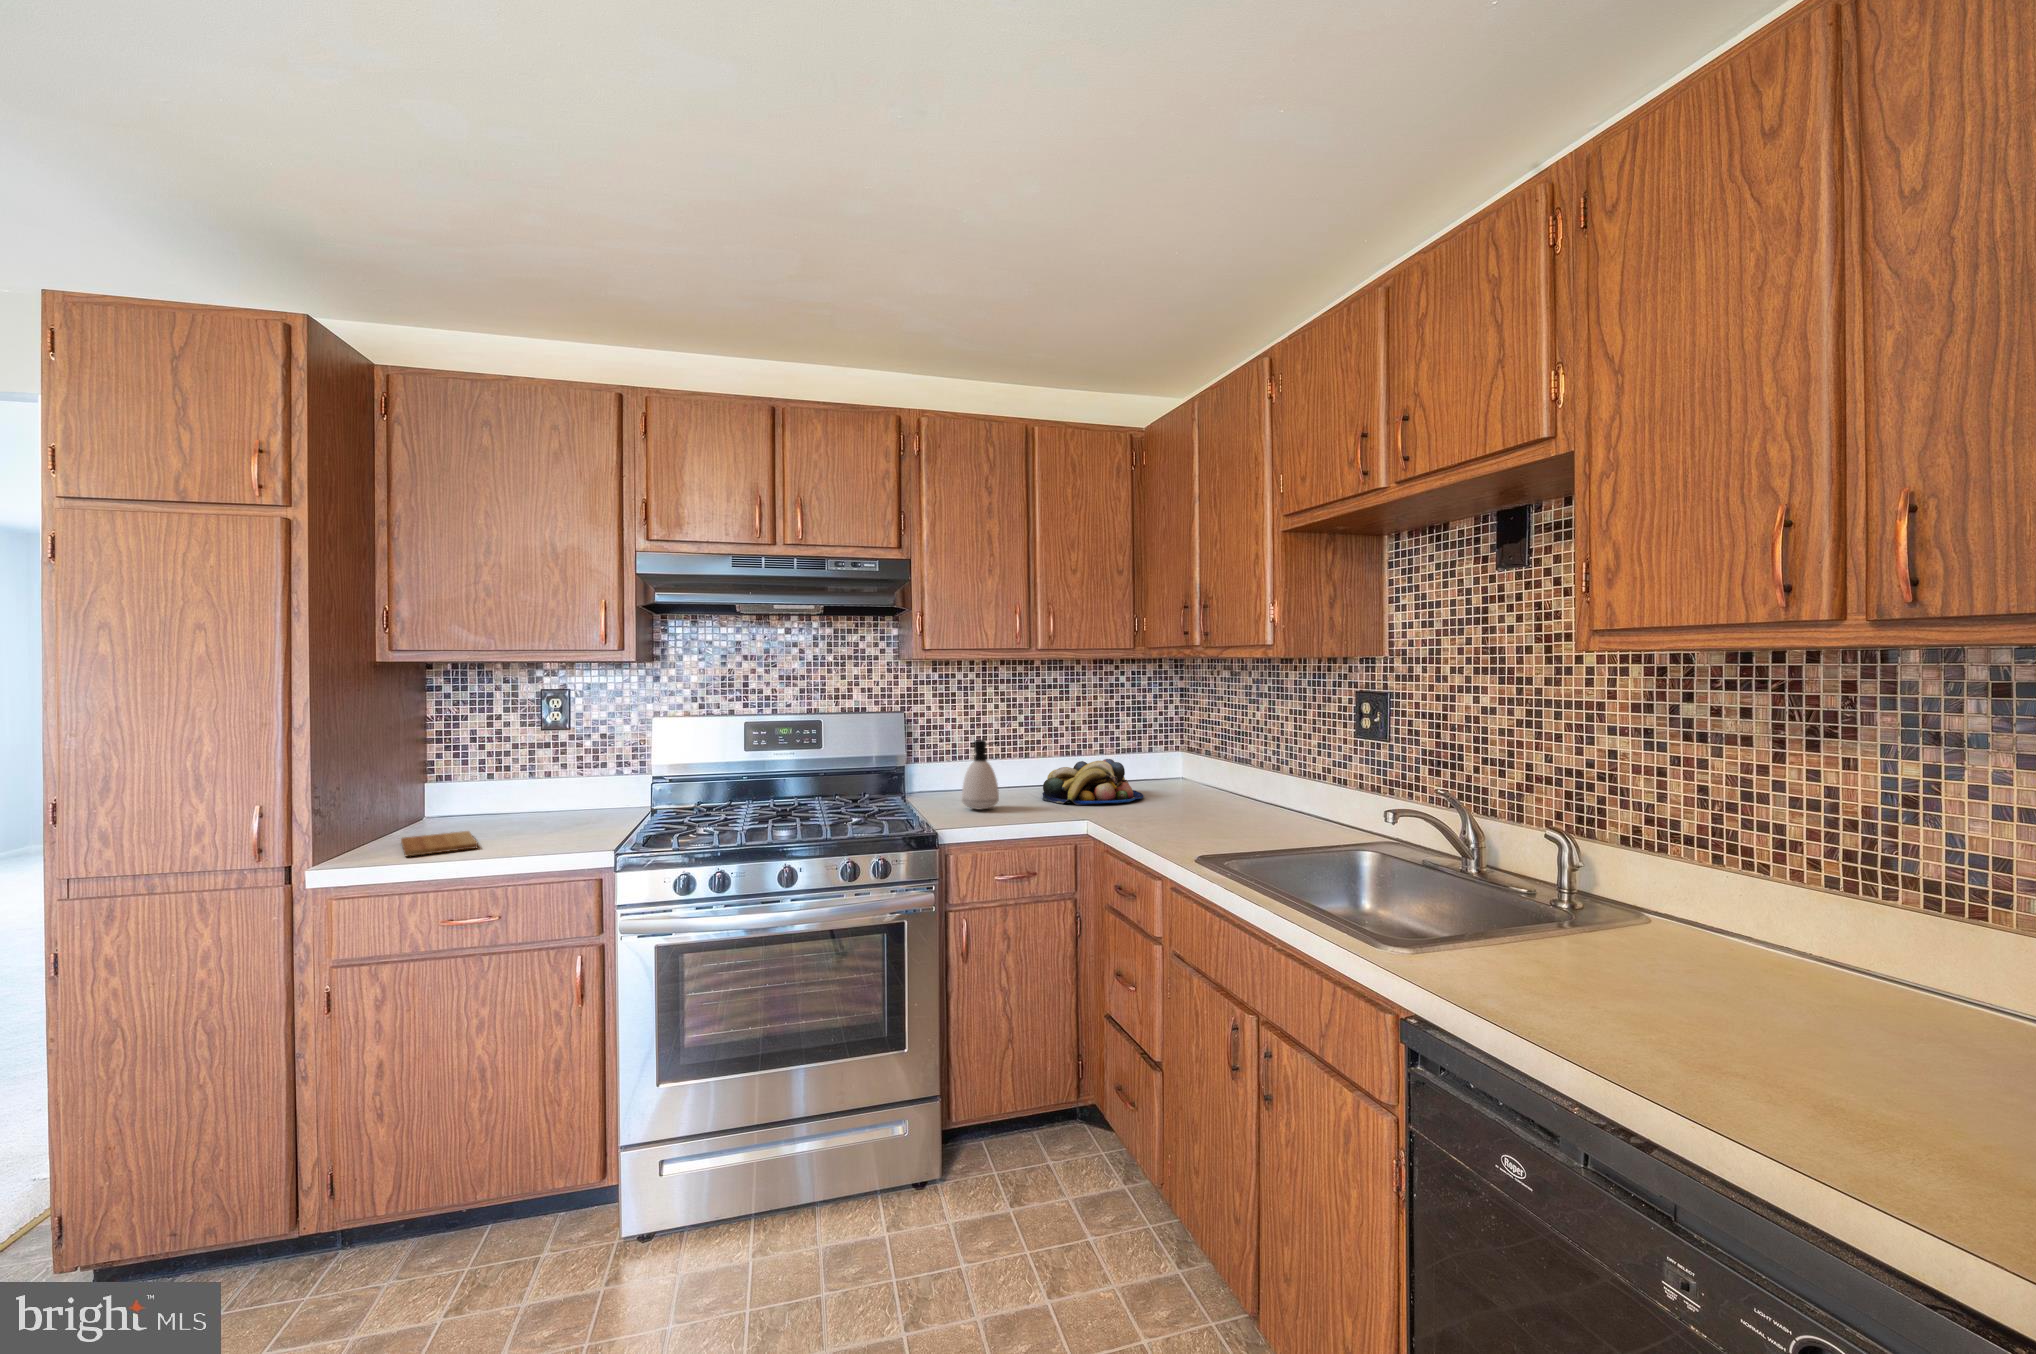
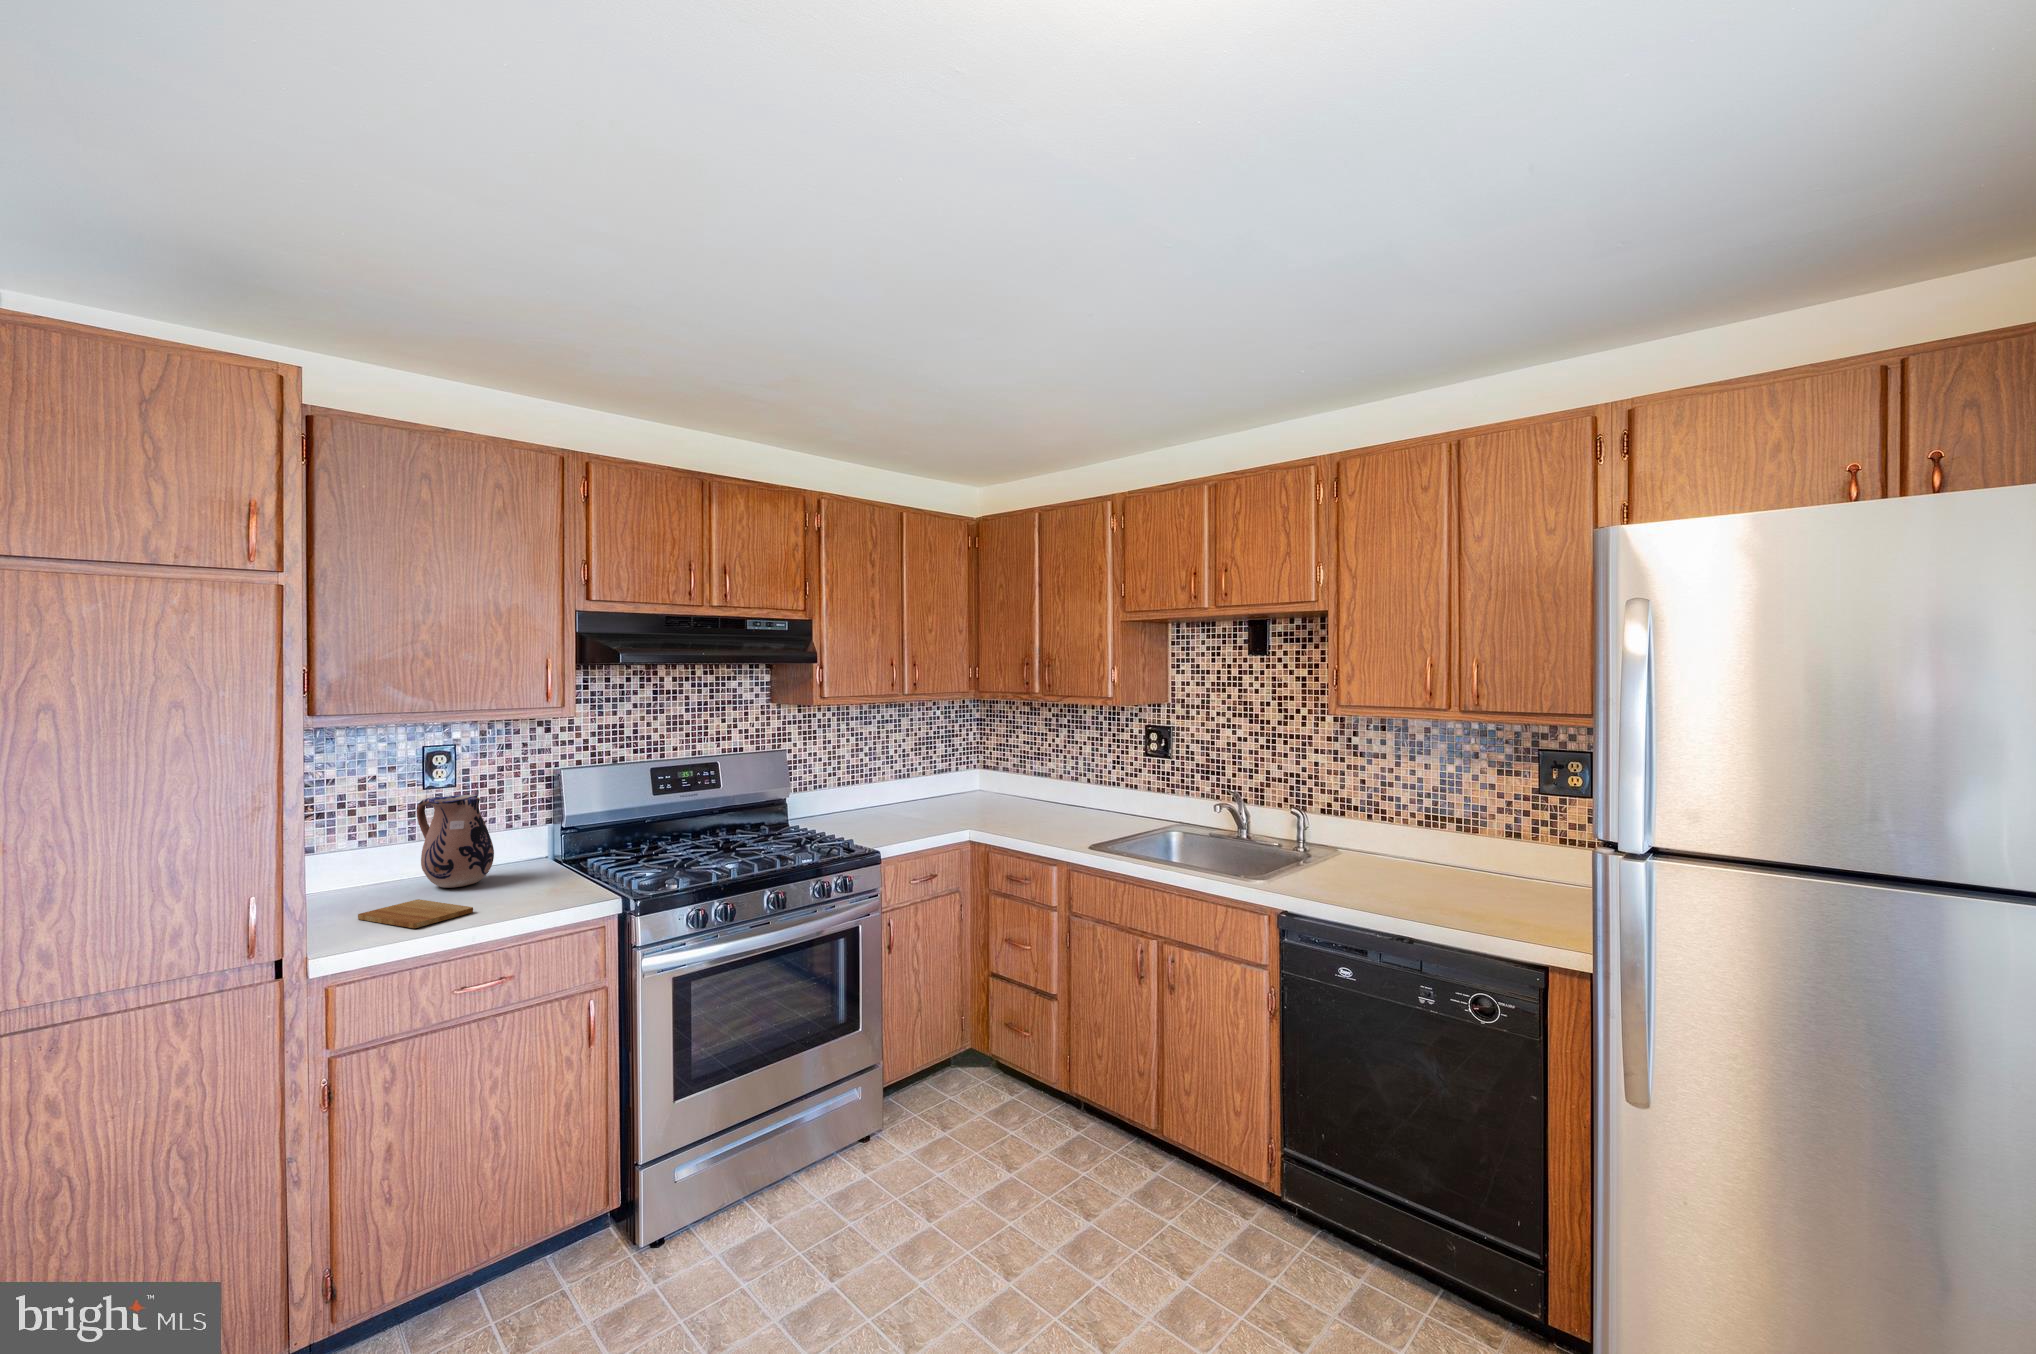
ceramic pitcher: none [499,736,569,824] -> present [417,794,494,888]
soap dispenser: present [962,740,999,809] -> none [856,772,887,830]
fruit bowl: present [1042,759,1144,805] -> none [897,780,980,819]

